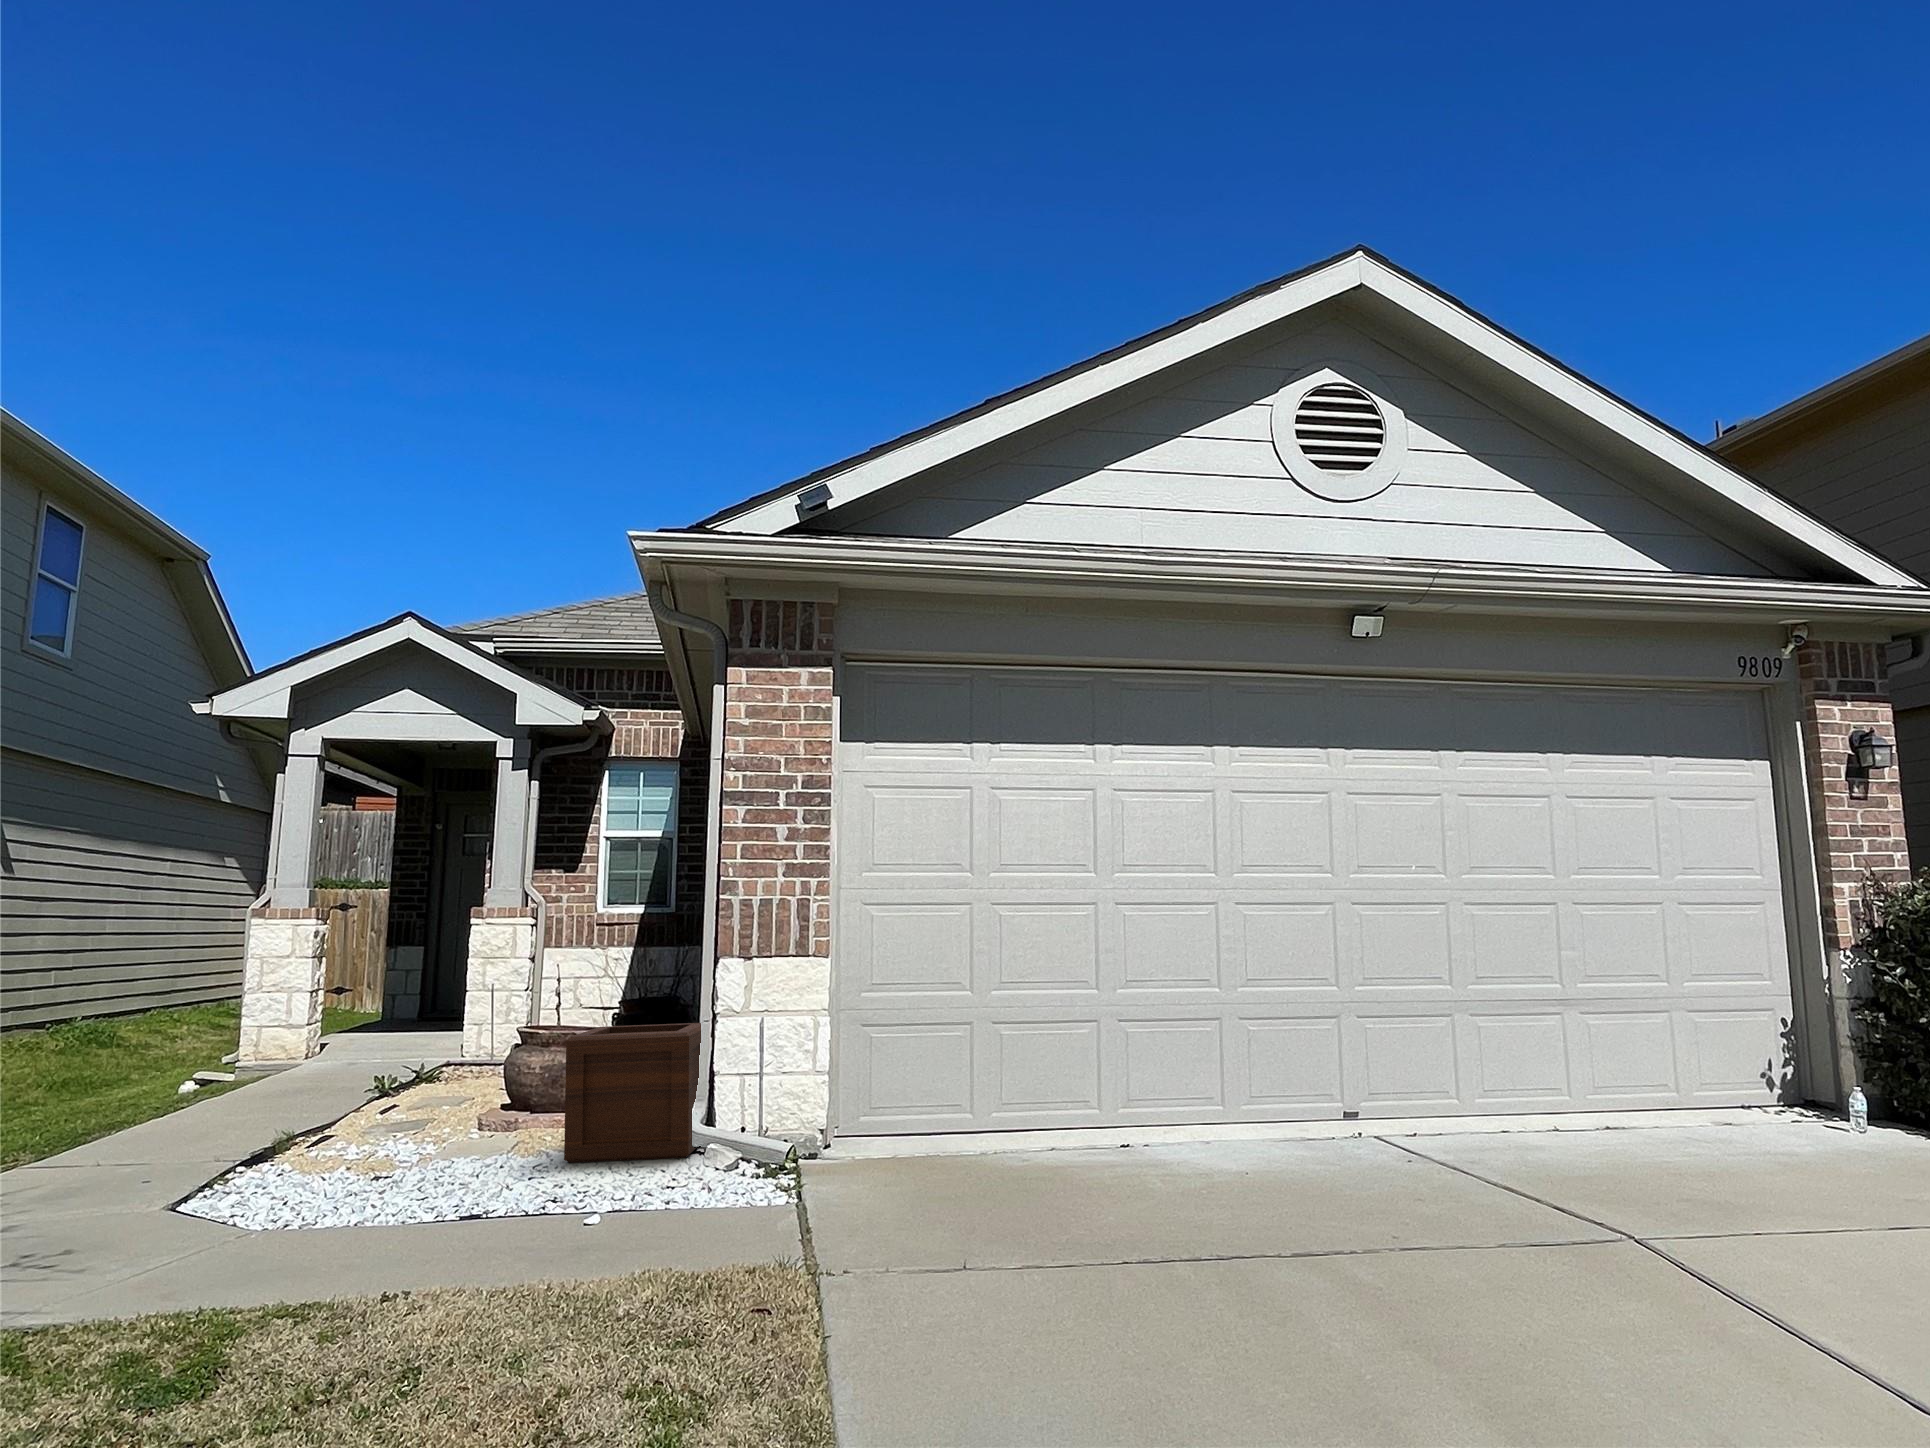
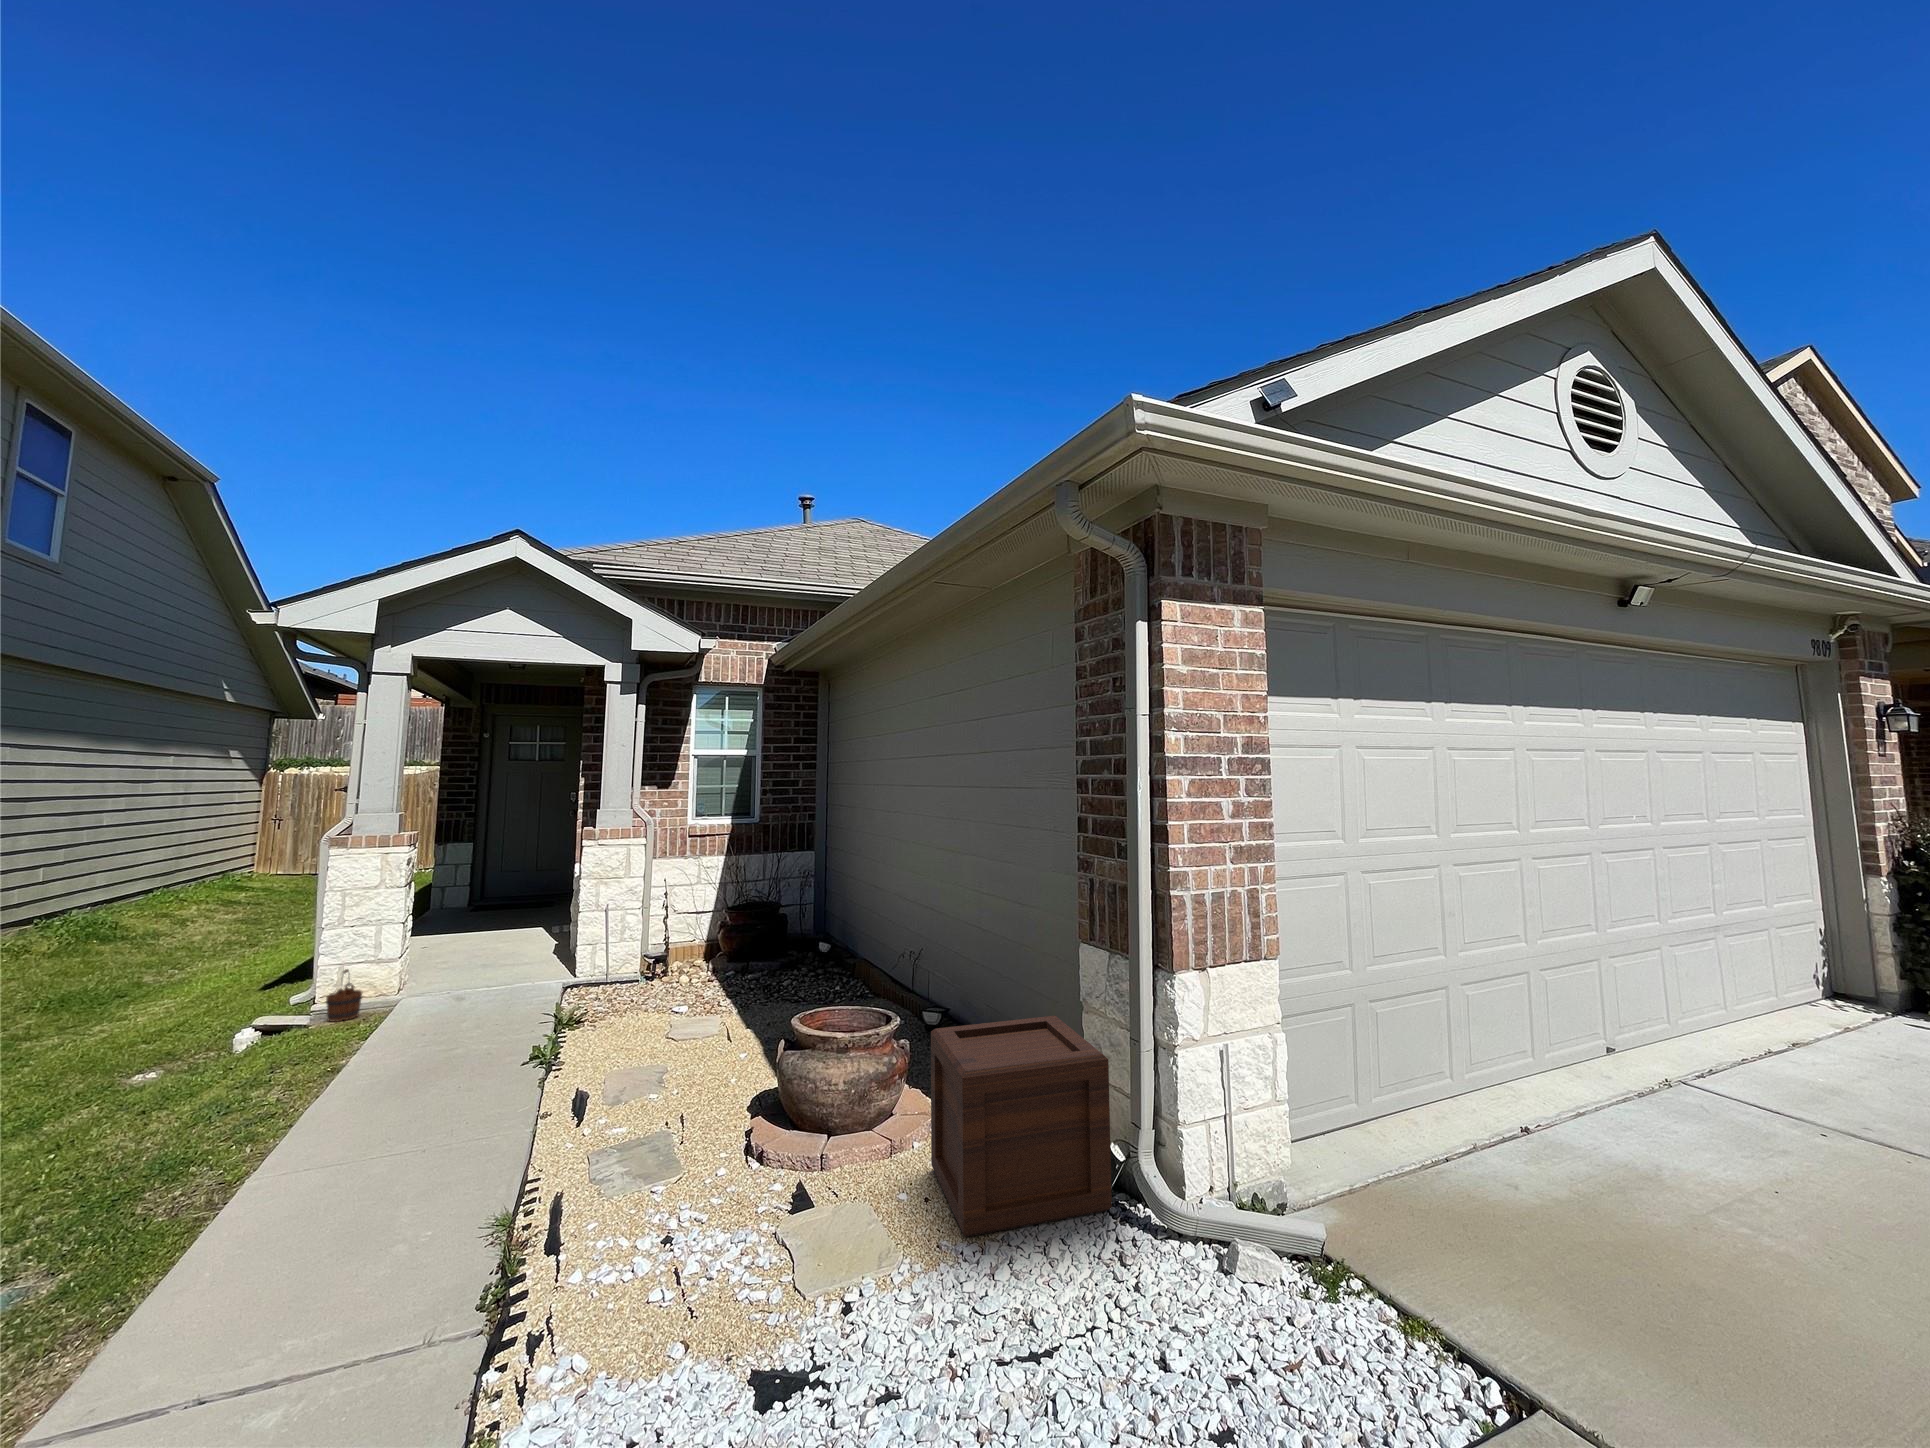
wooden bucket: none [246,1037,277,1084] -> present [326,969,362,1022]

